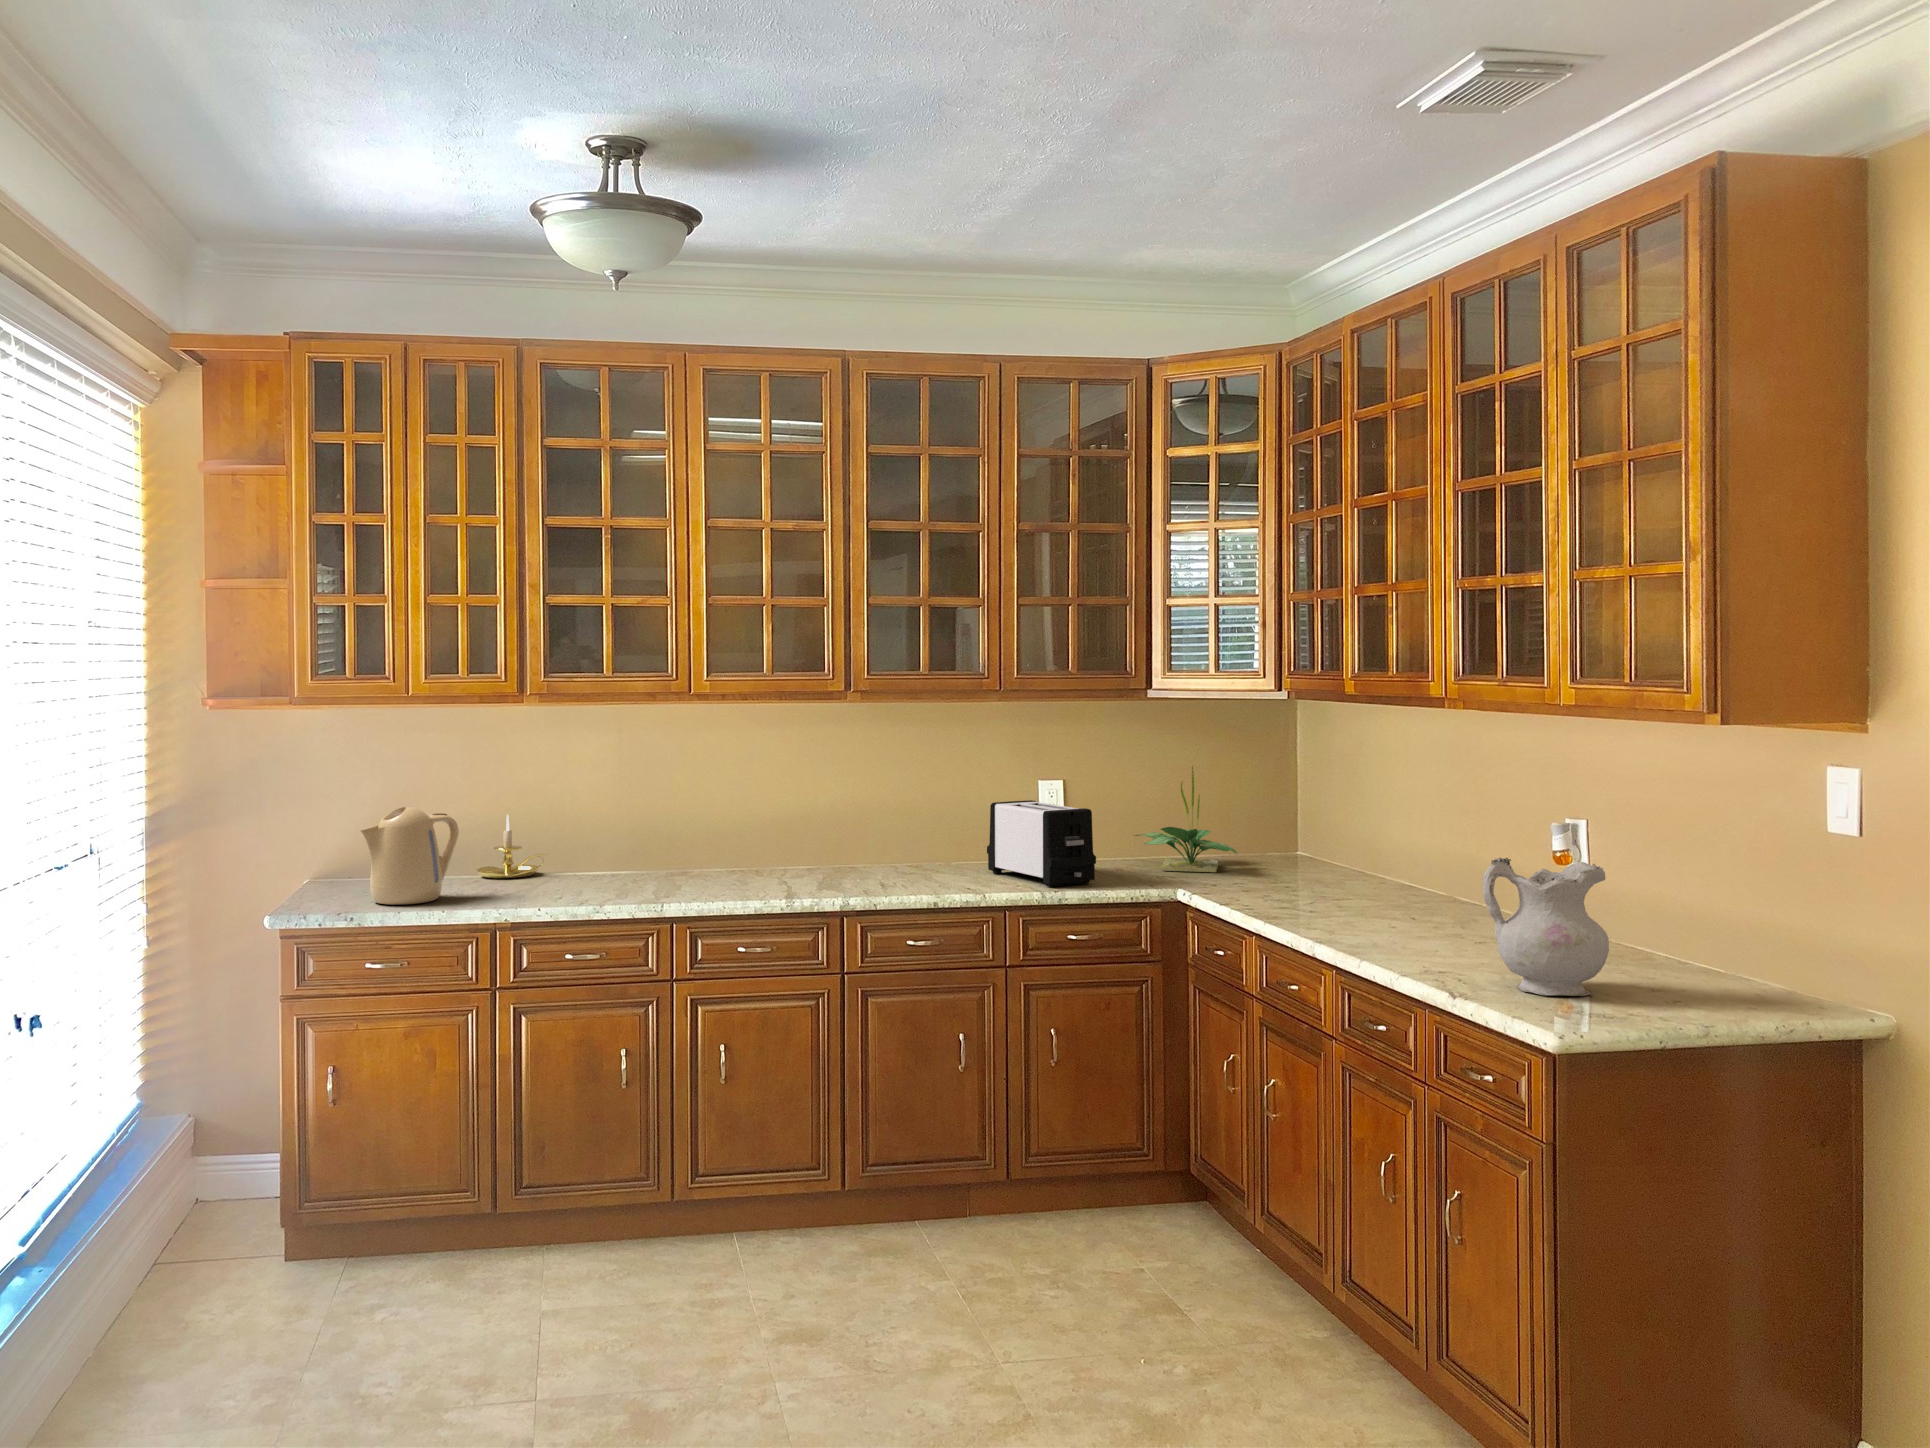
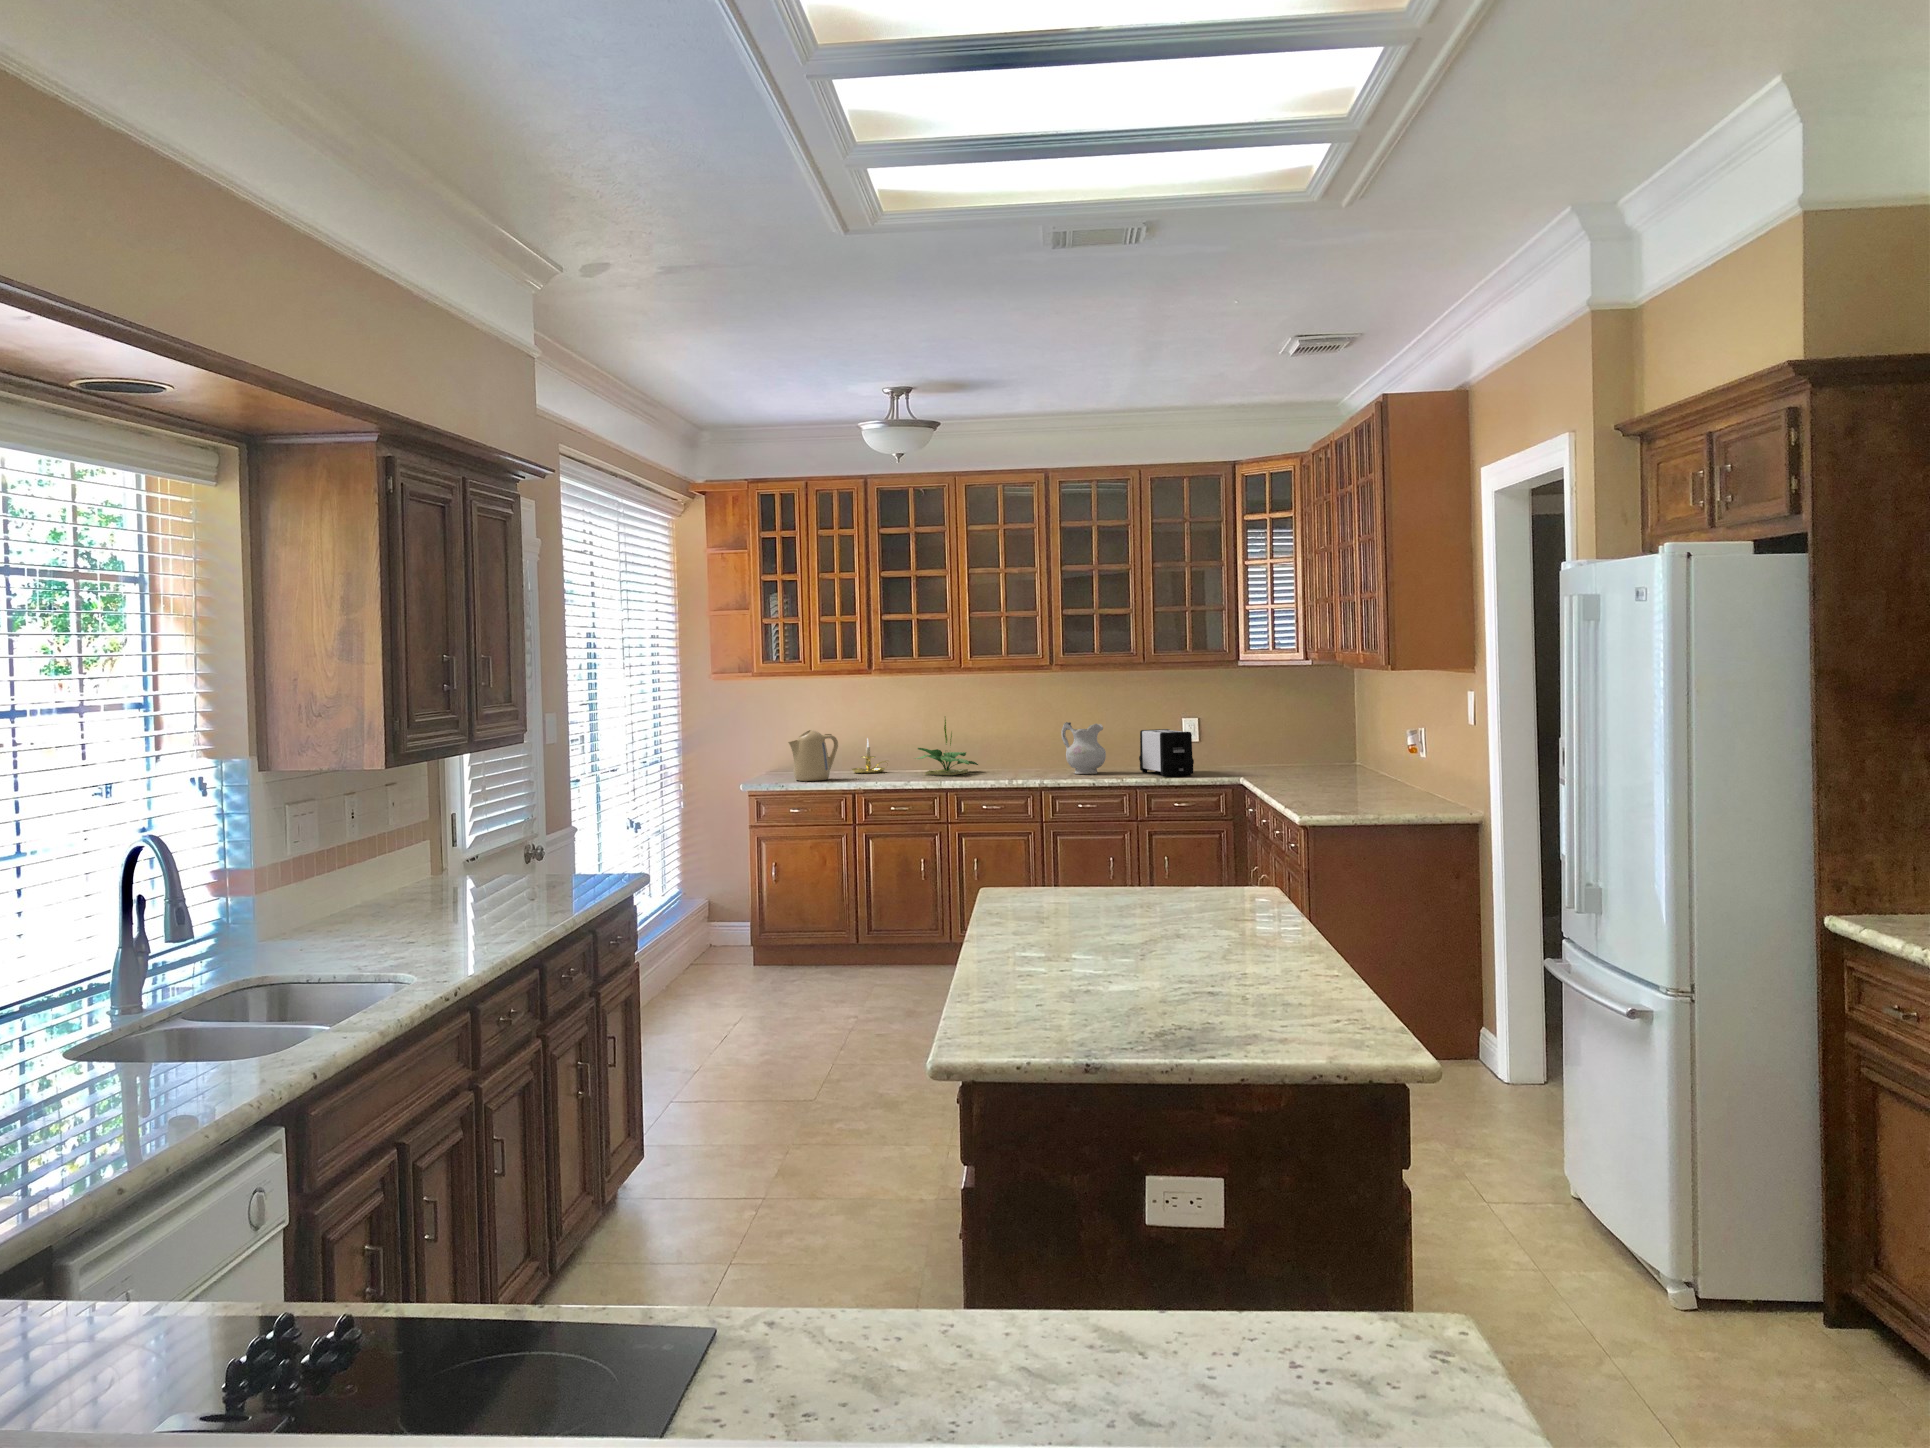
potted plant: present [1134,767,1237,872] -> present [915,718,978,775]
ceramic pitcher: present [1482,858,1609,996] -> present [1061,722,1106,774]

